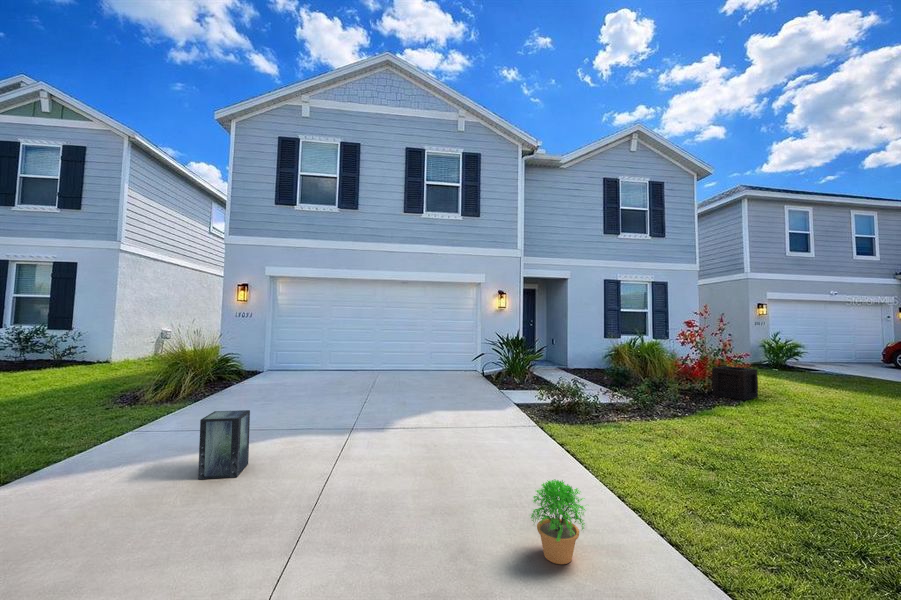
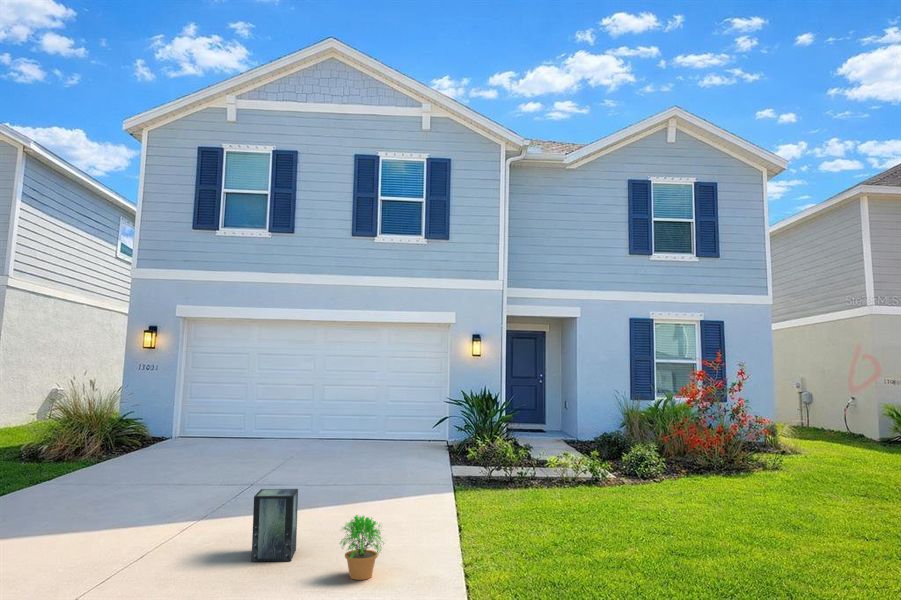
wooden crate: present [712,366,758,400] -> none [721,437,778,480]
storage box: present [198,410,250,479] -> present [251,489,298,562]

